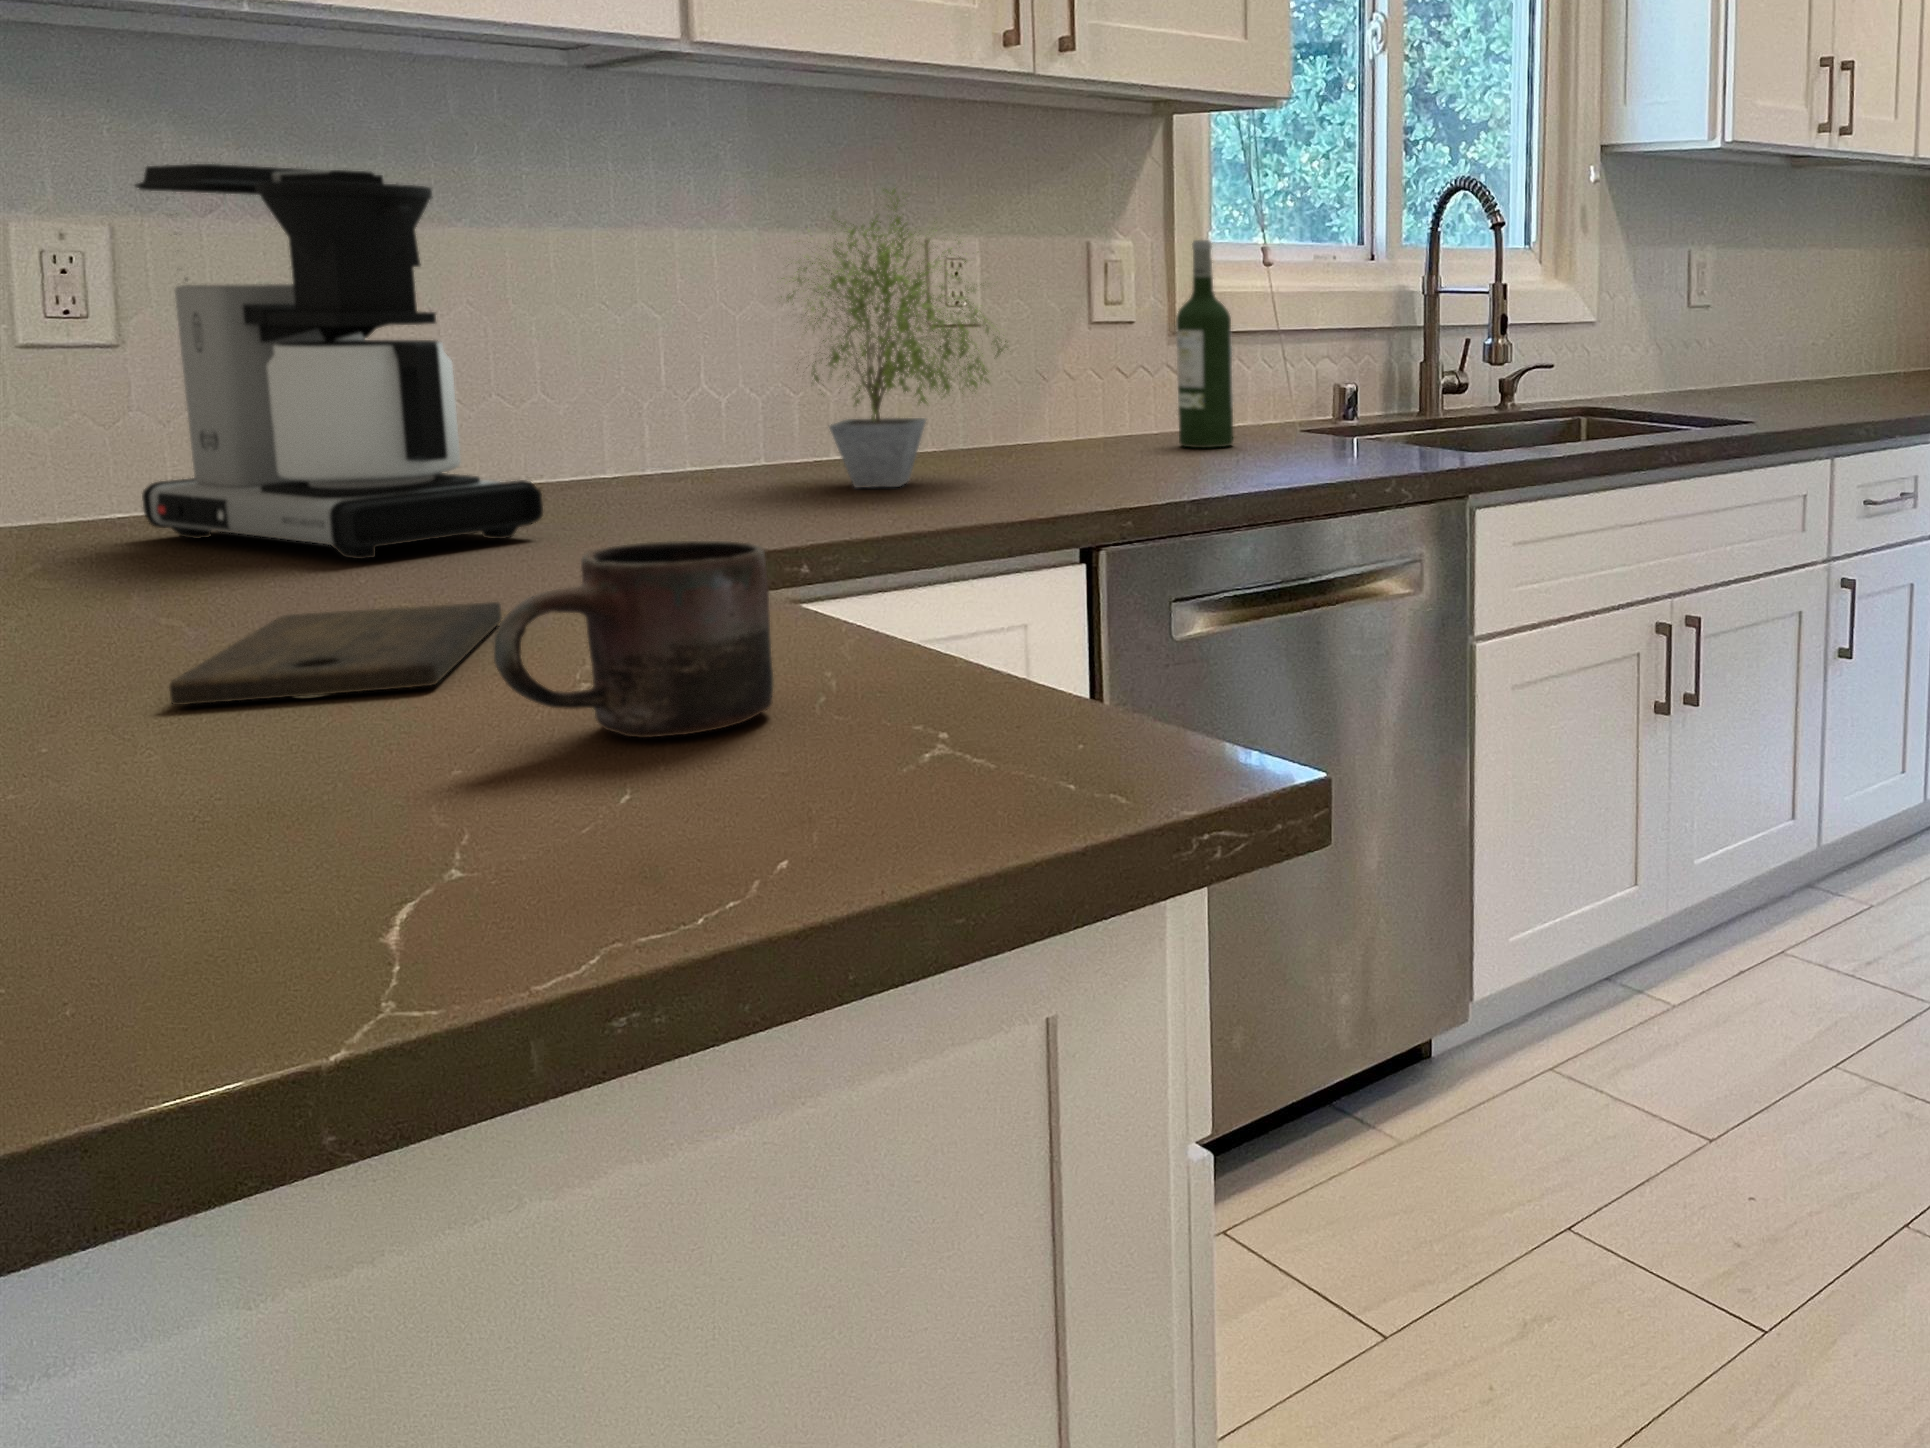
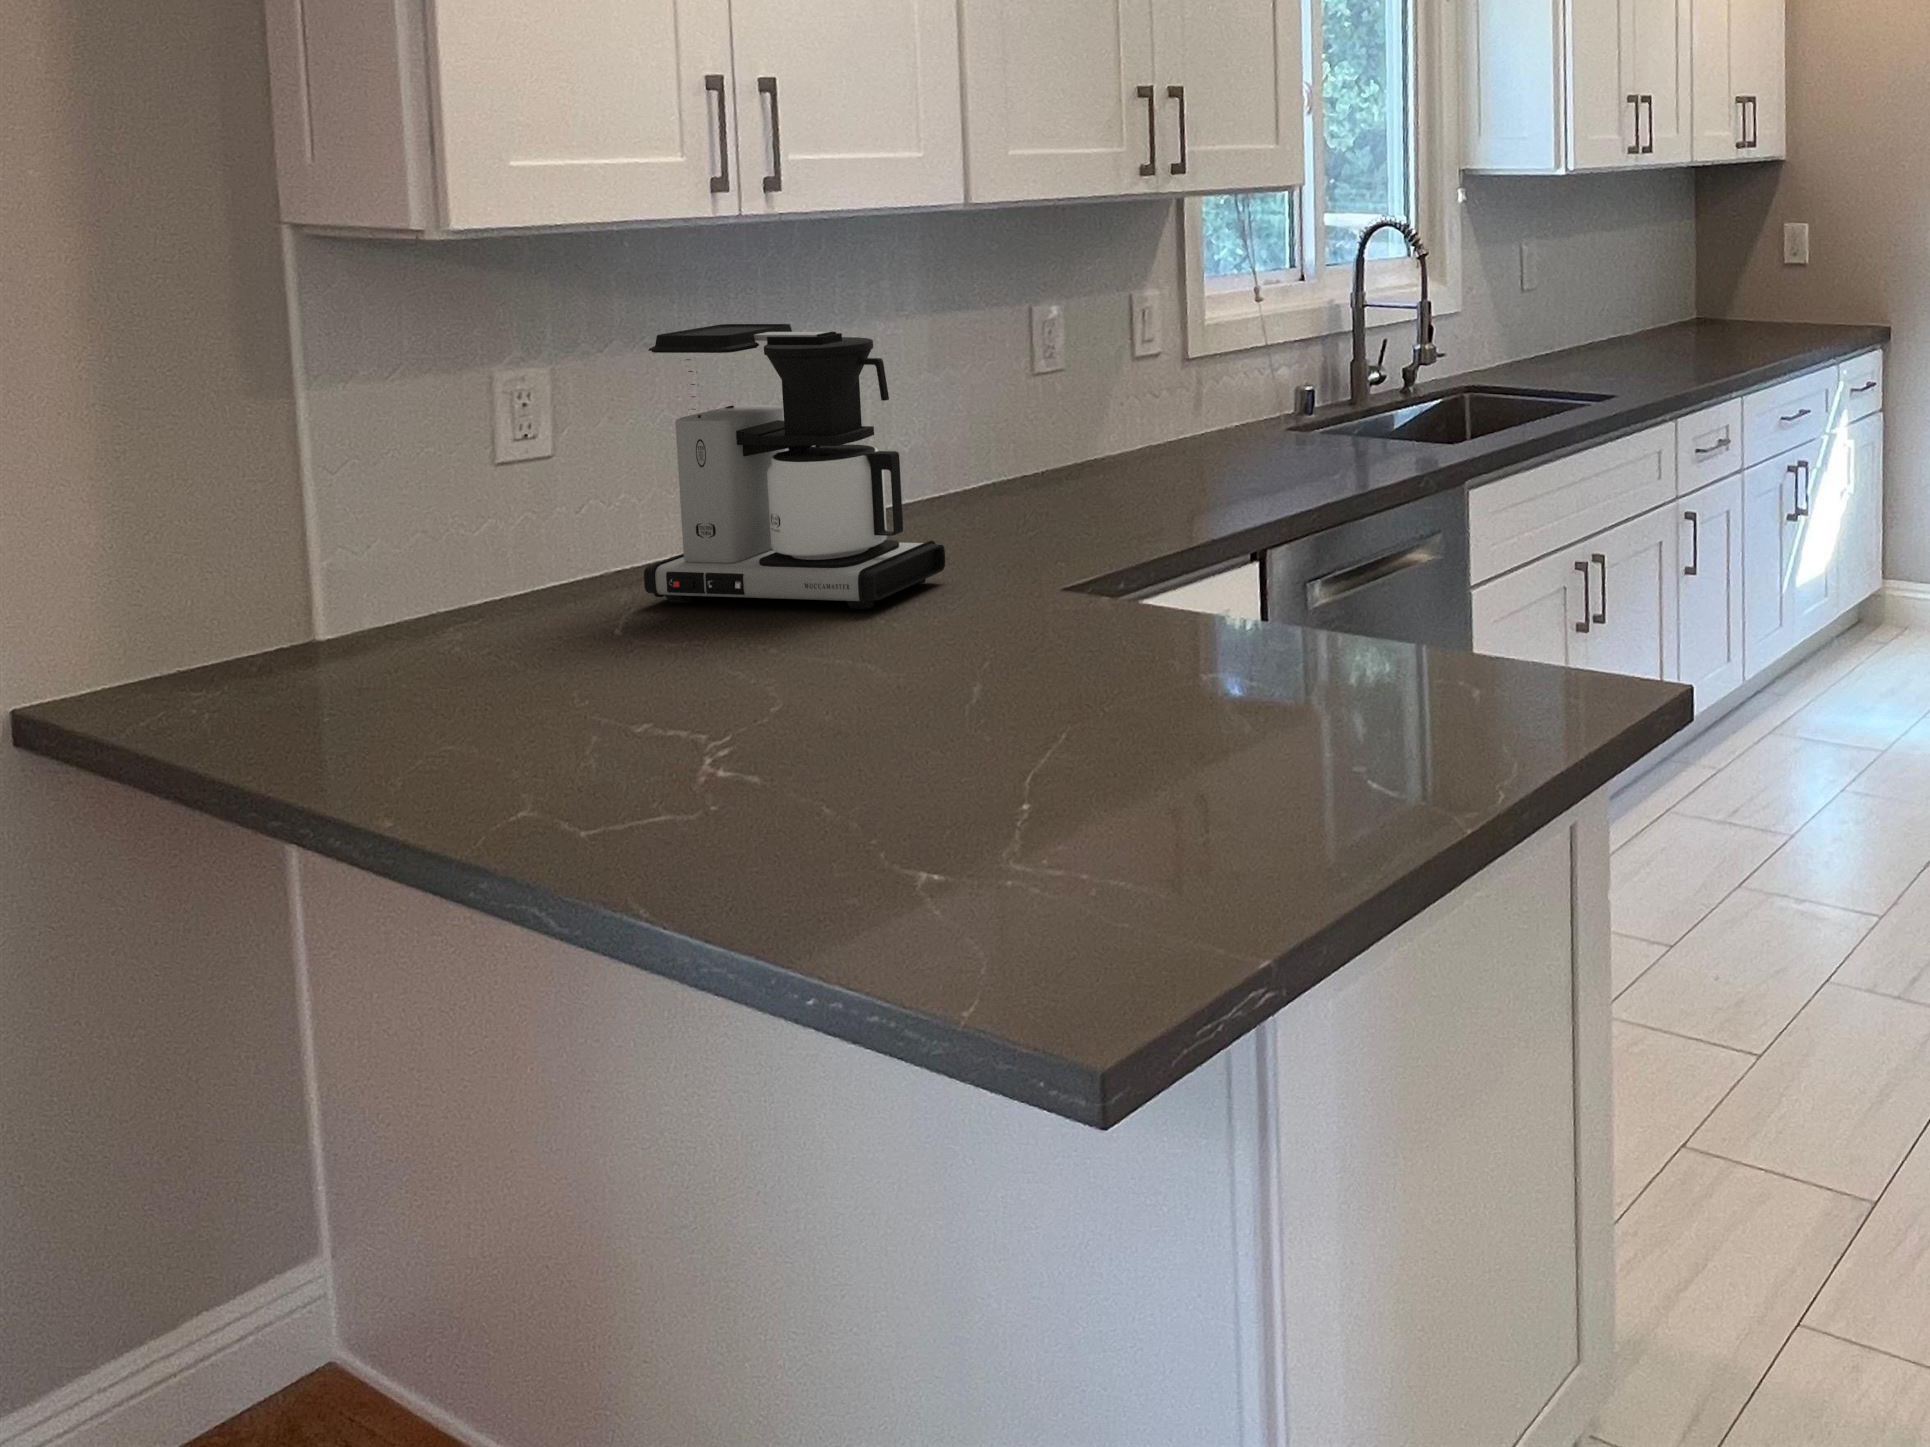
potted plant: present [781,189,1008,488] -> none [987,292,1175,518]
wine bottle: present [1176,240,1233,448] -> none [1215,292,1262,456]
mug: present [494,541,773,738] -> none [1309,587,1401,699]
cutting board: present [169,602,502,705] -> none [983,632,1171,708]

